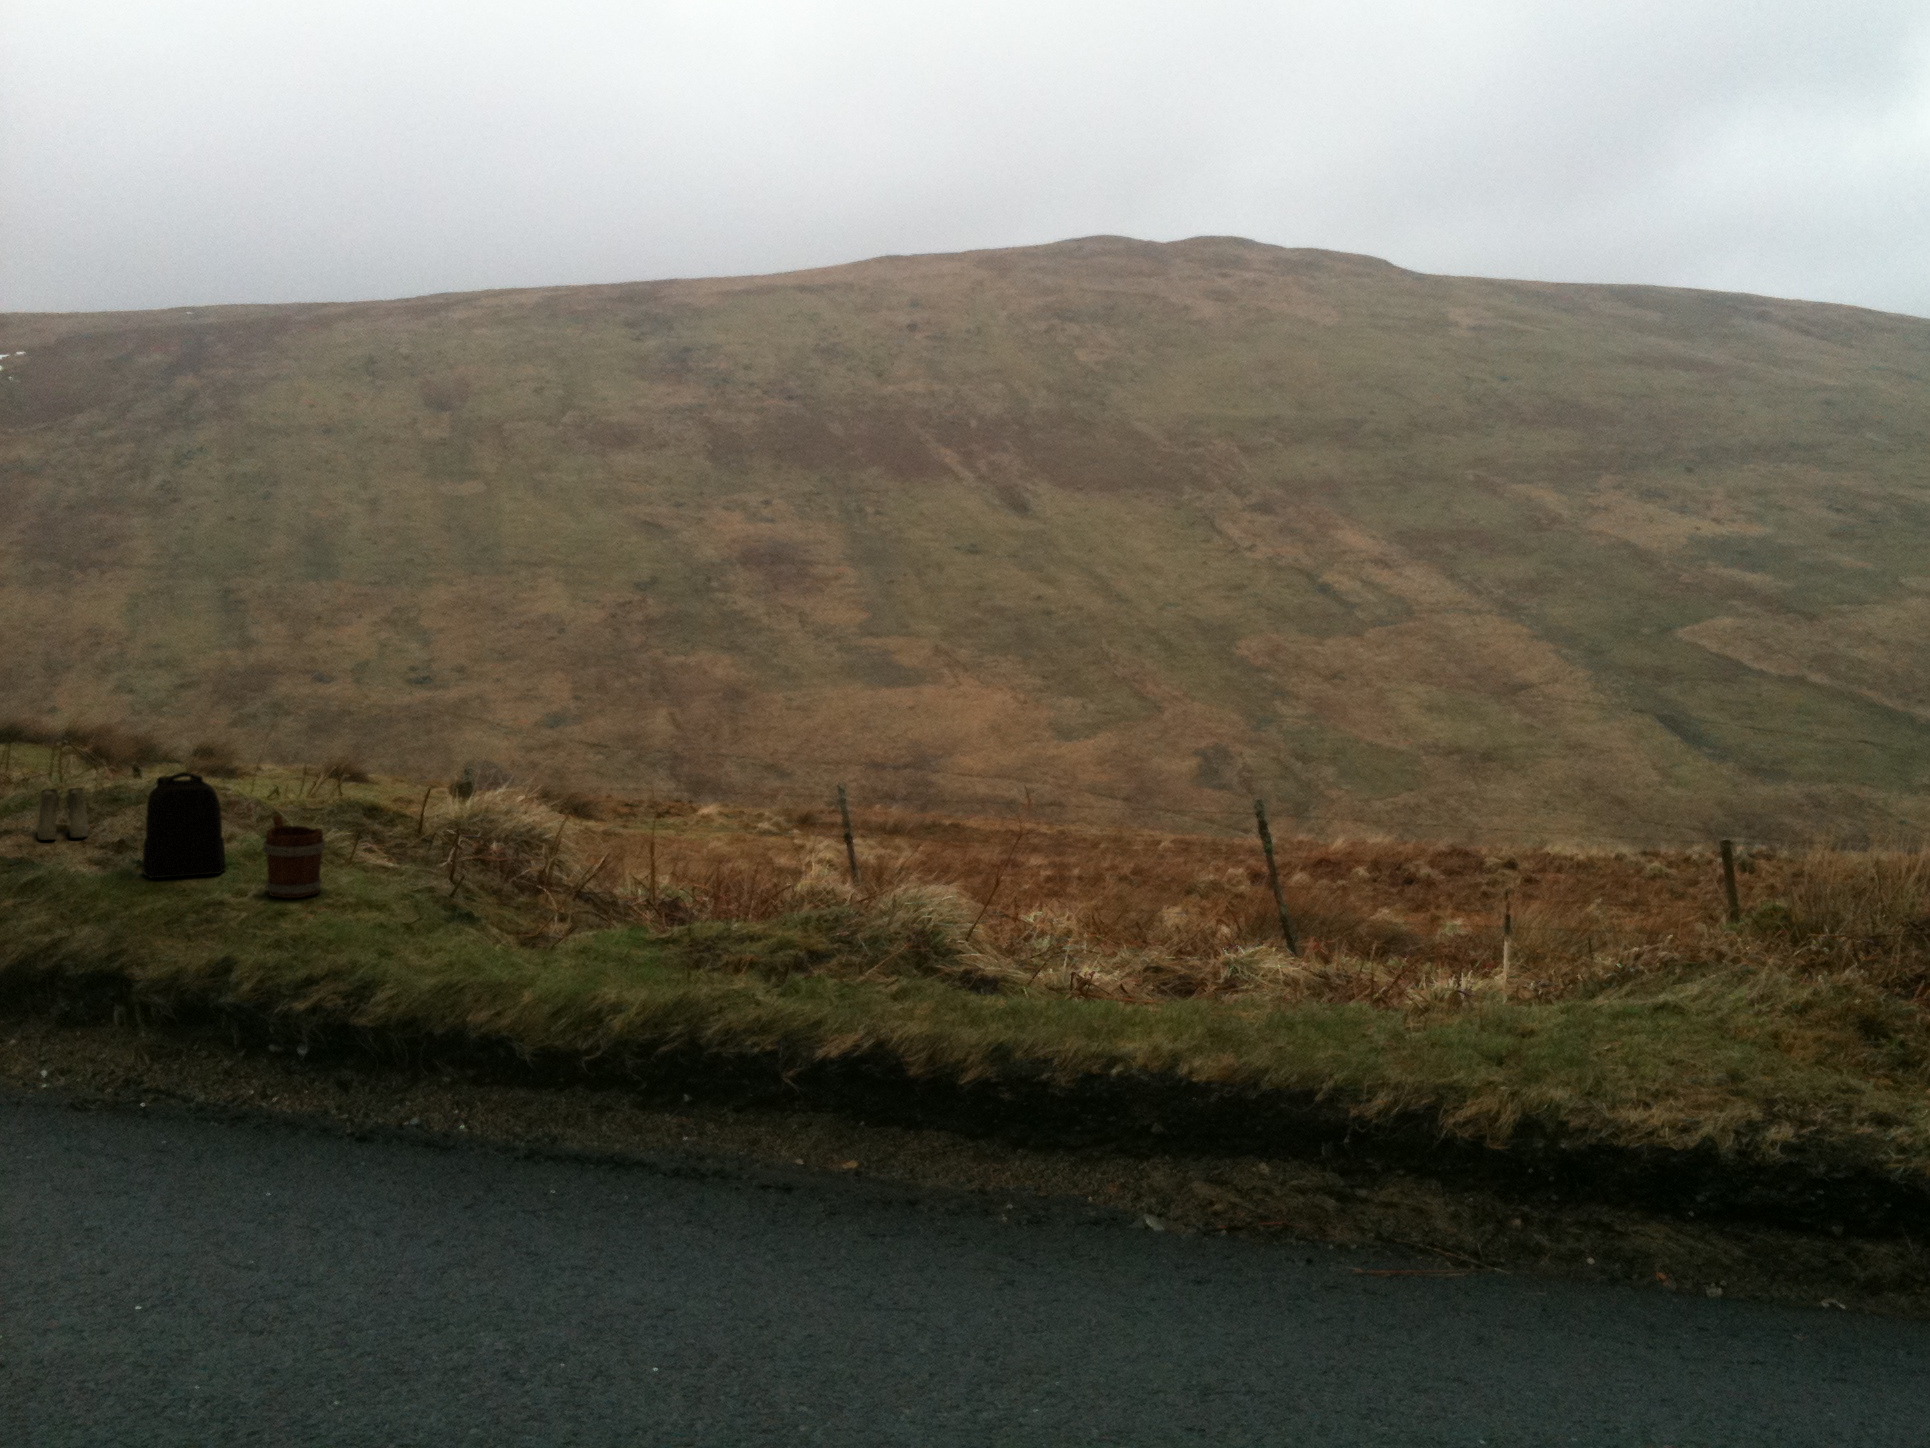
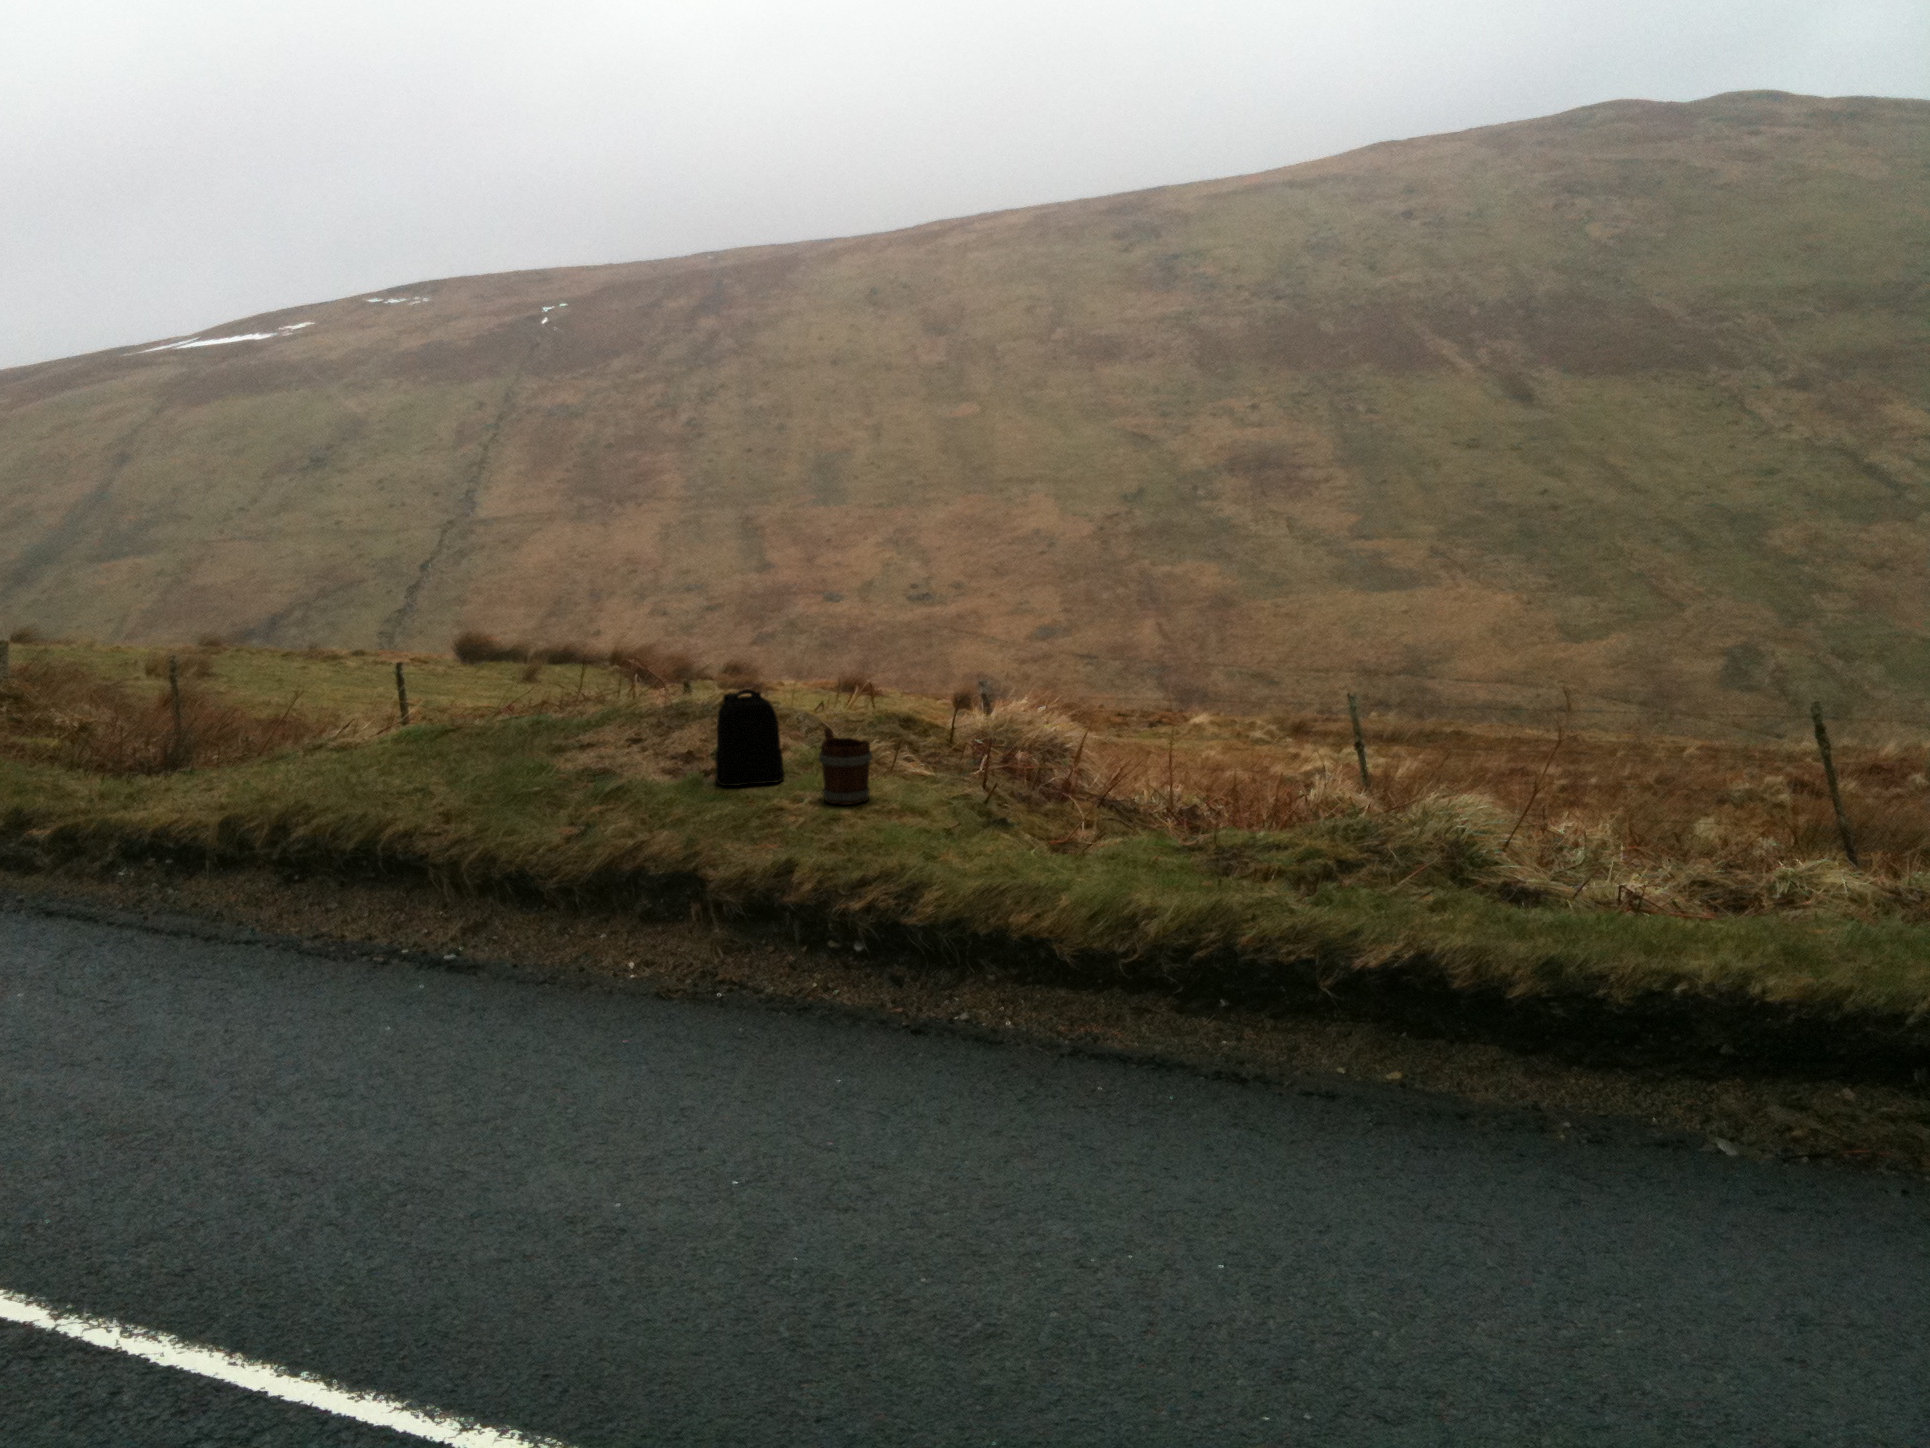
boots: present [37,788,88,840] -> none [624,705,664,752]

